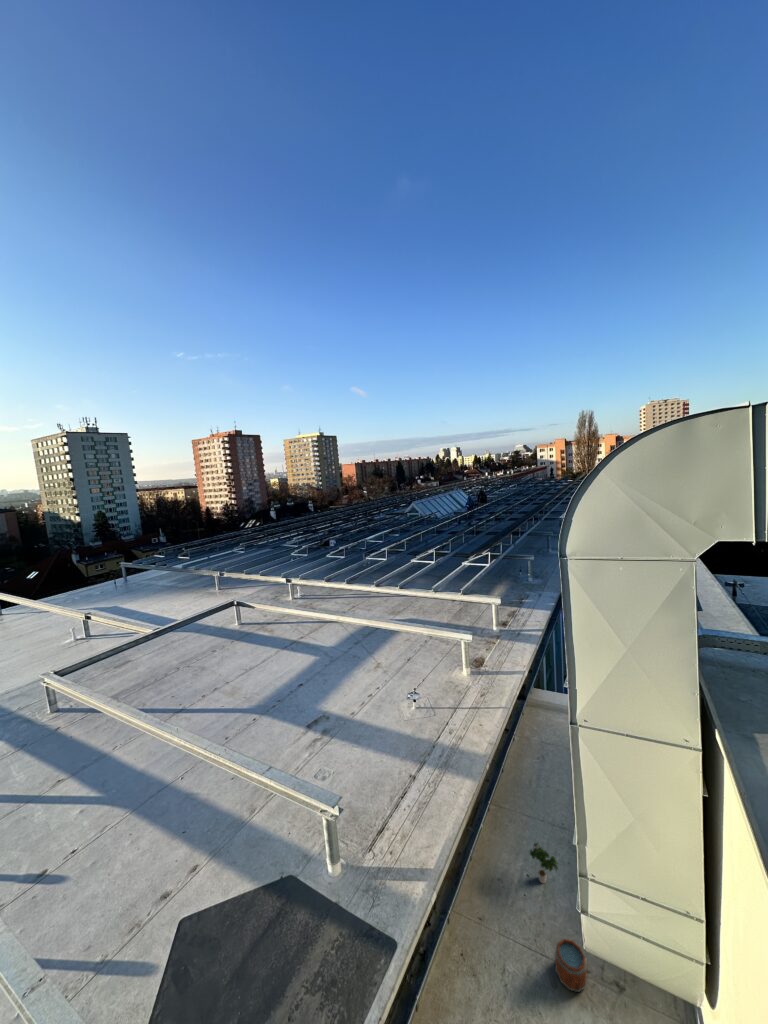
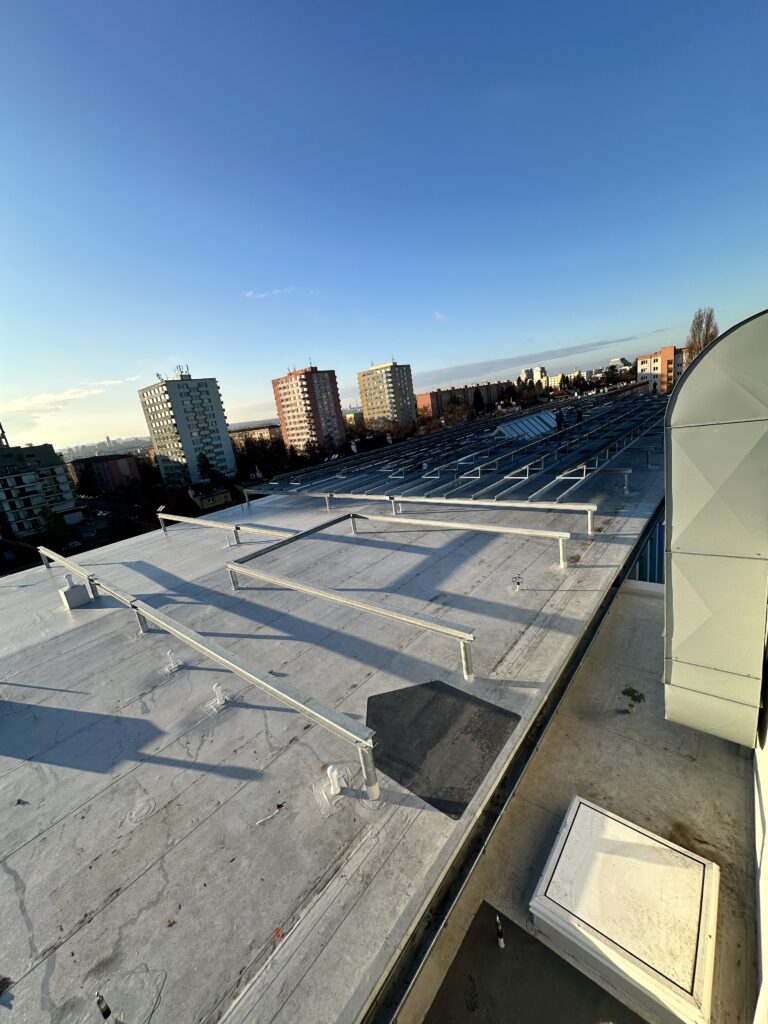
bucket: present [555,938,587,992] -> none [640,740,667,771]

